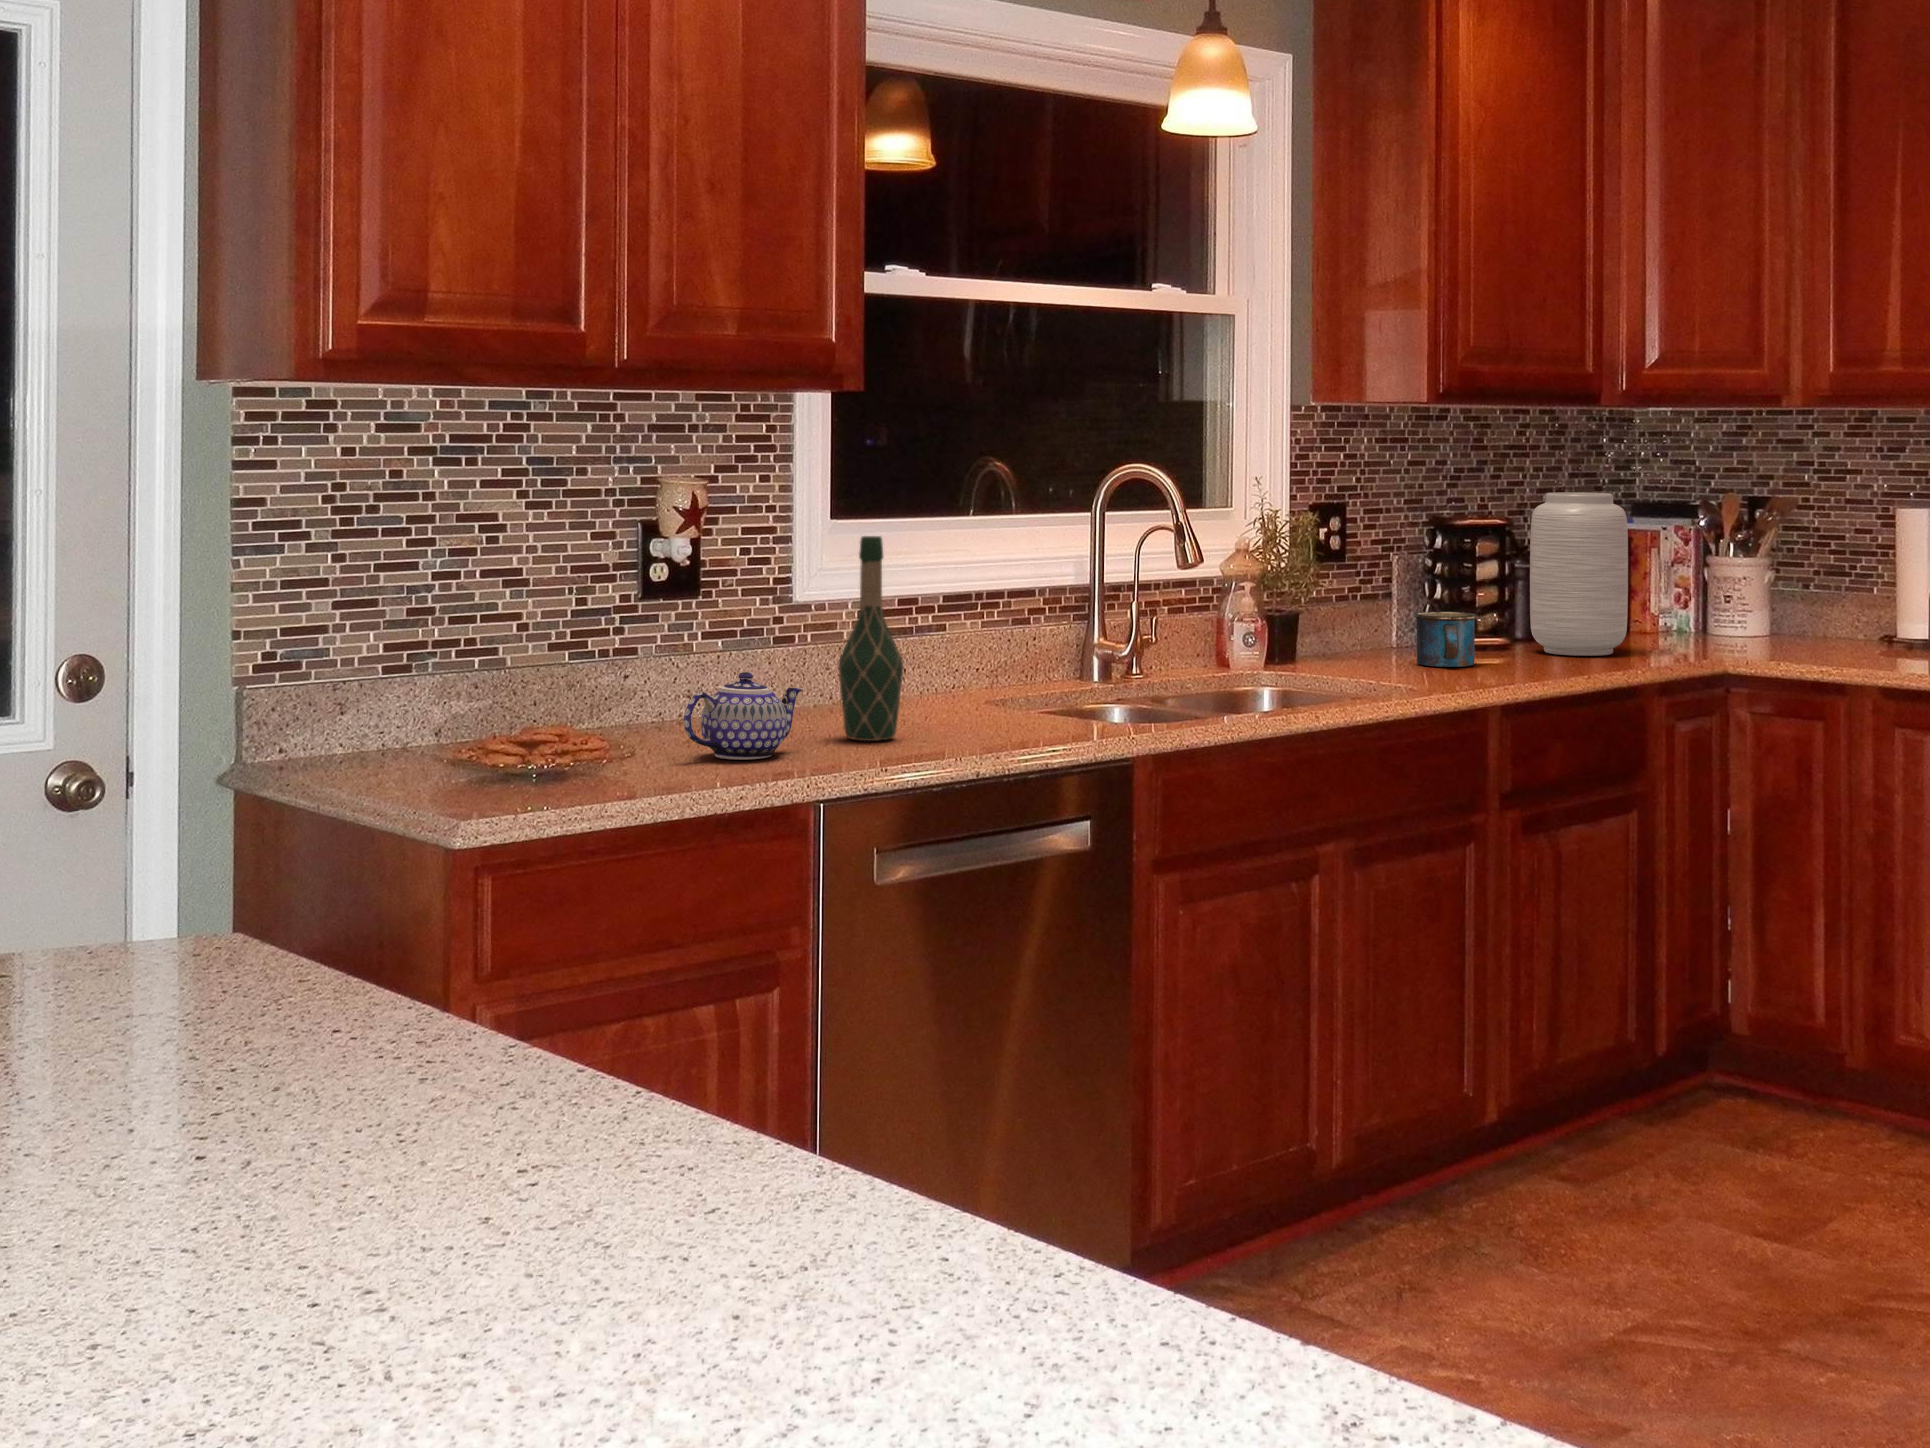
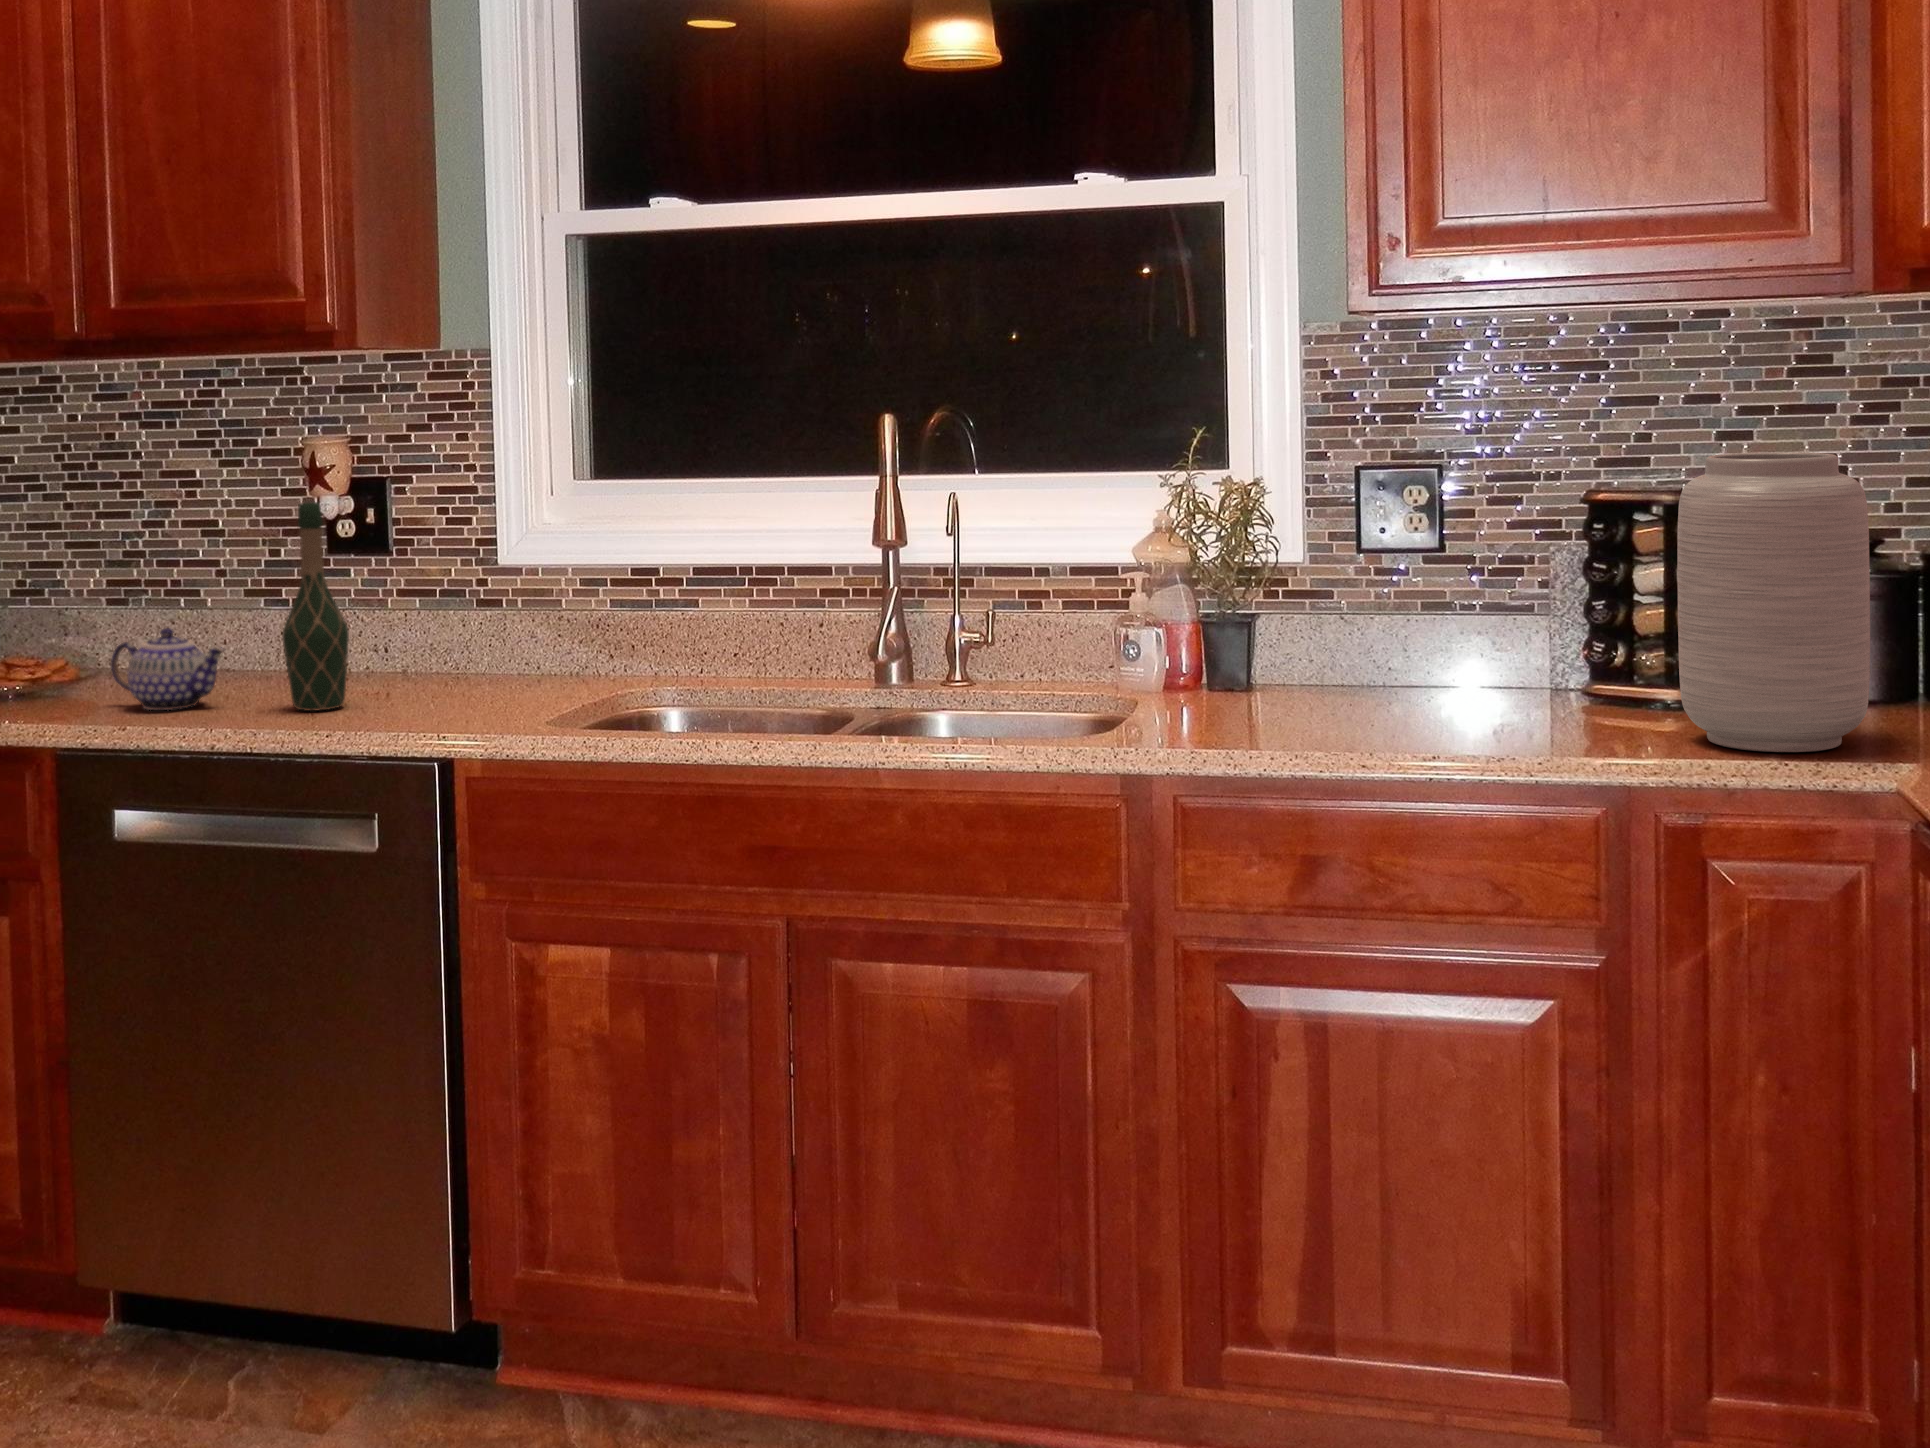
mug: present [1414,611,1477,667] -> none [1347,641,1462,733]

